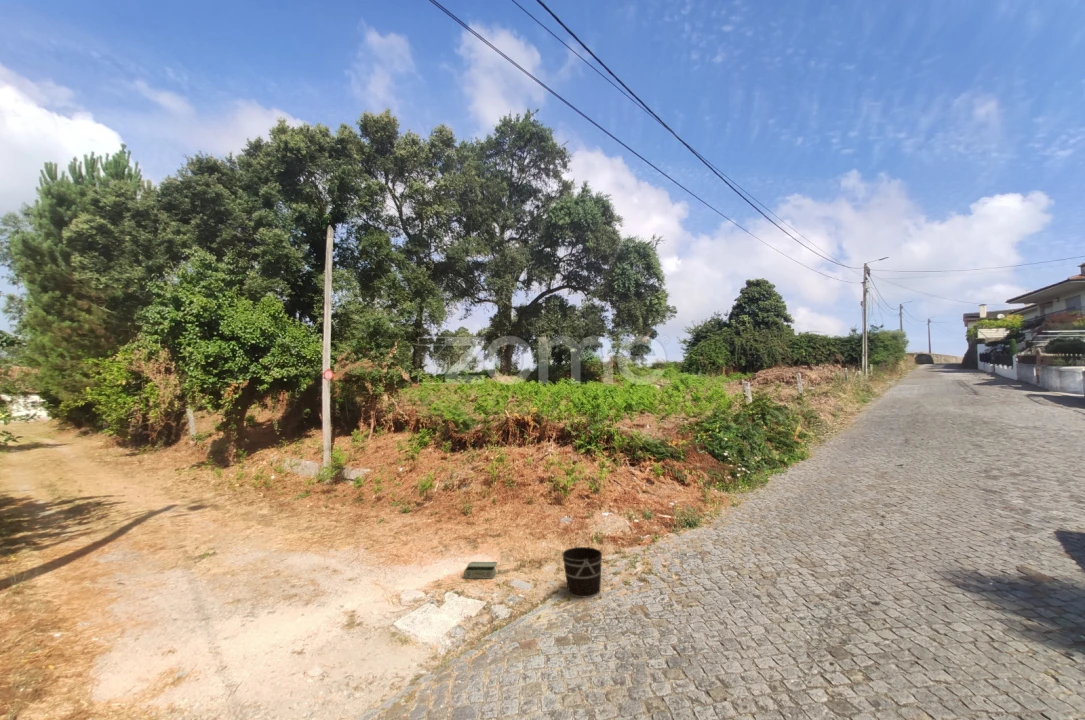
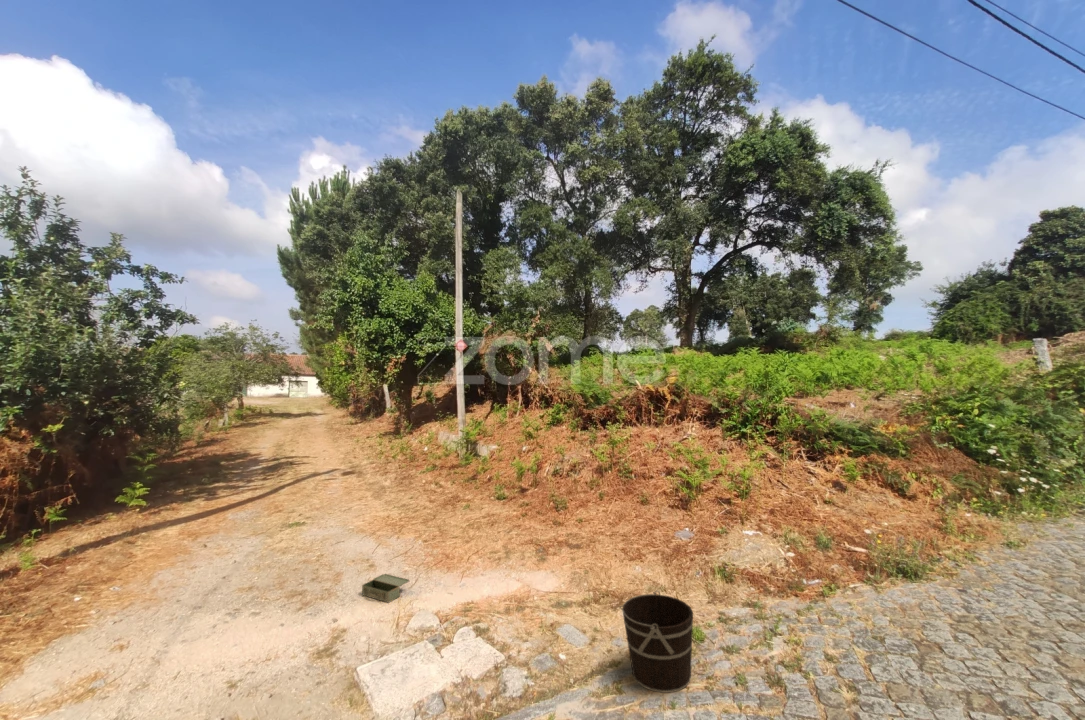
toolbox: present [464,562,497,579] -> present [362,574,409,603]

